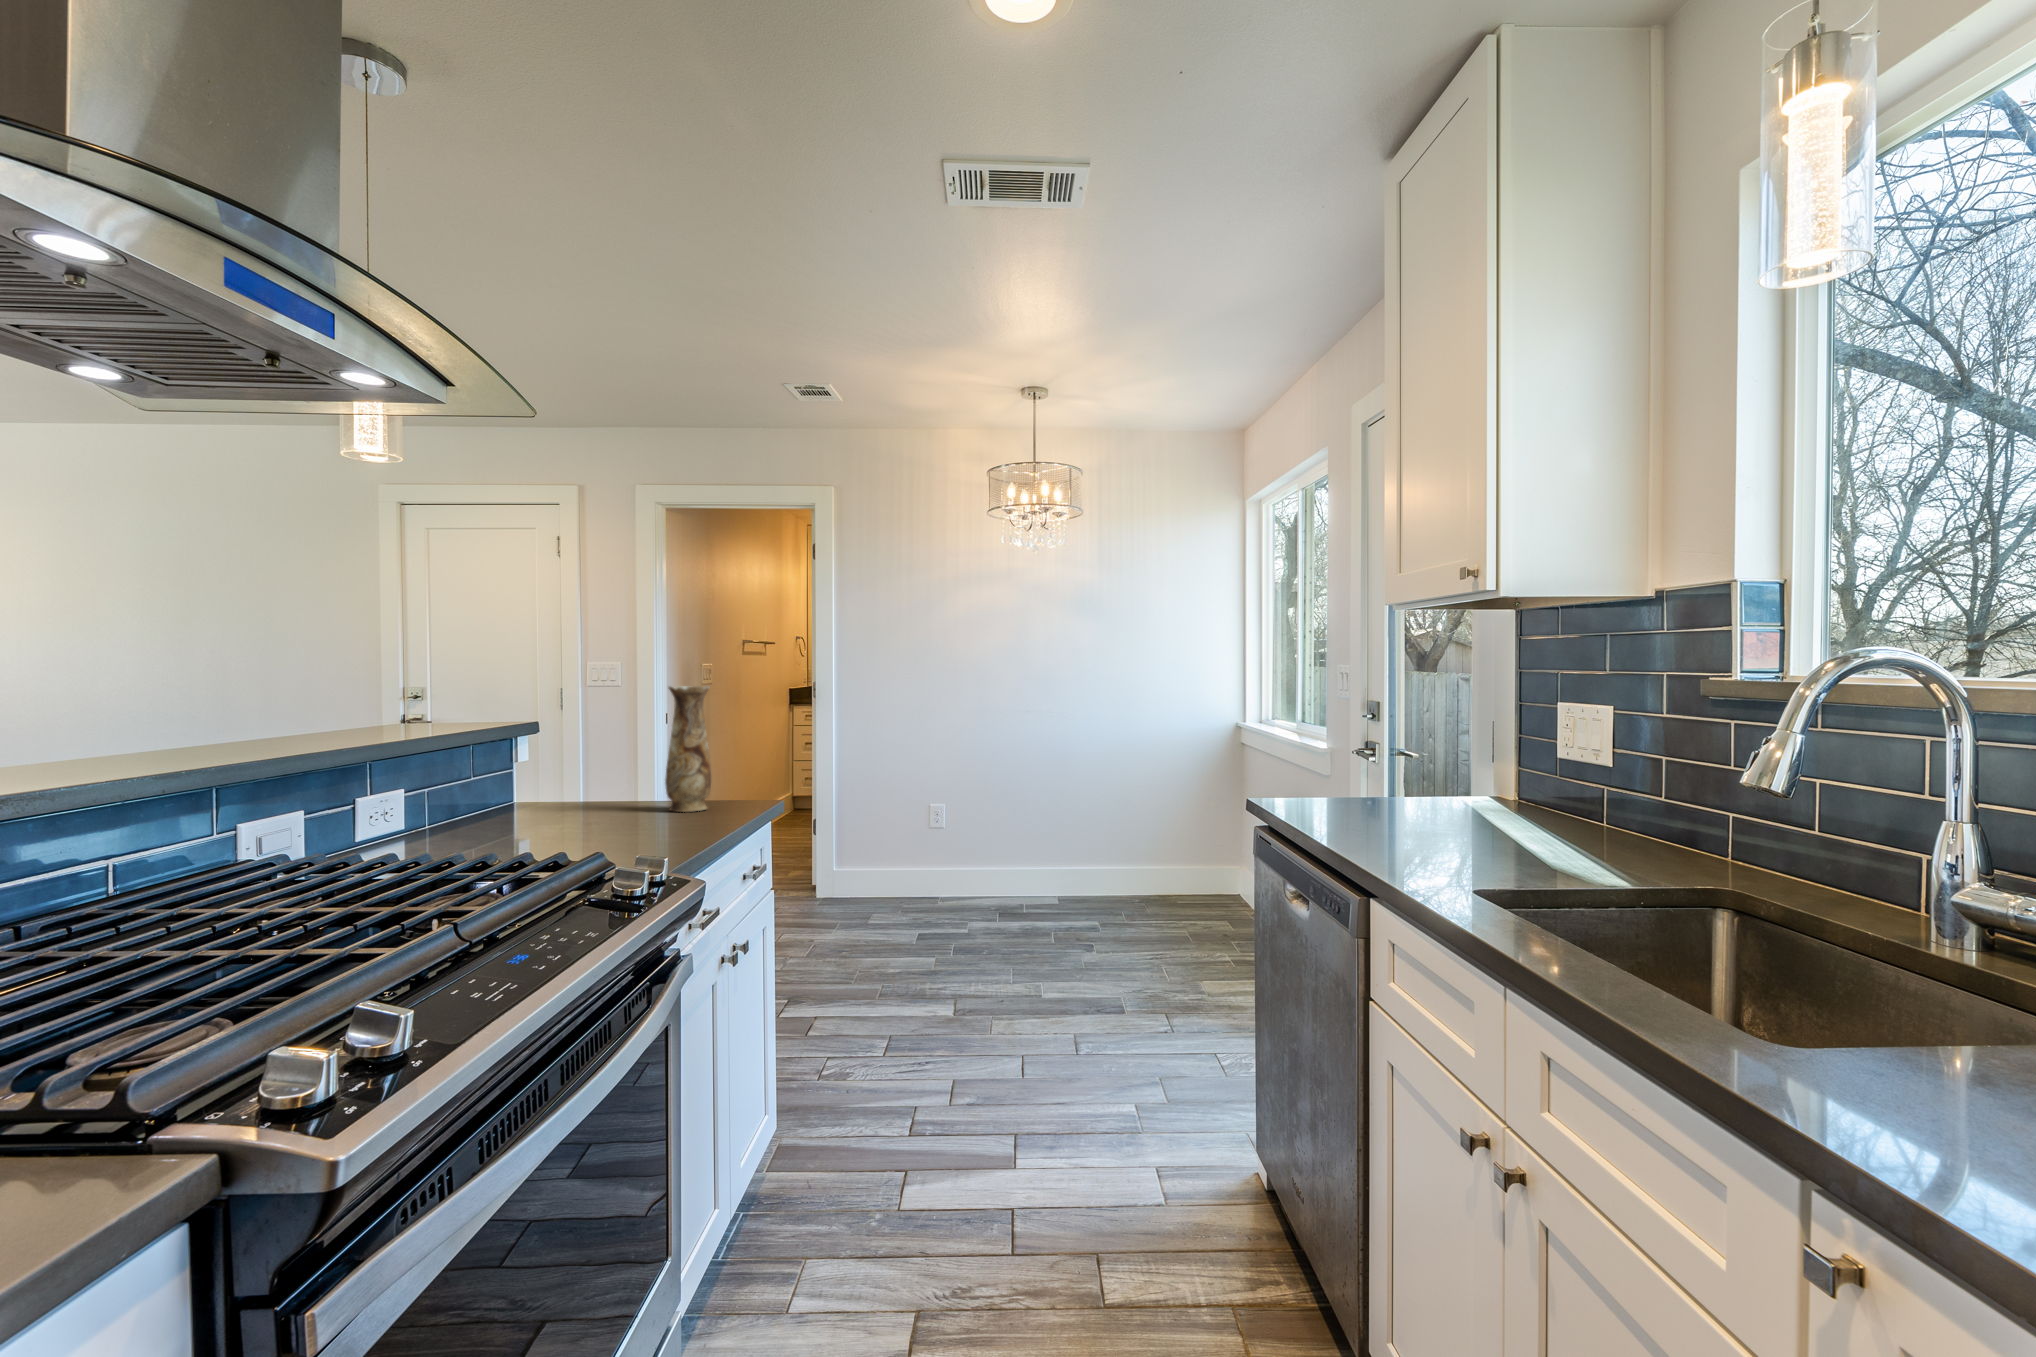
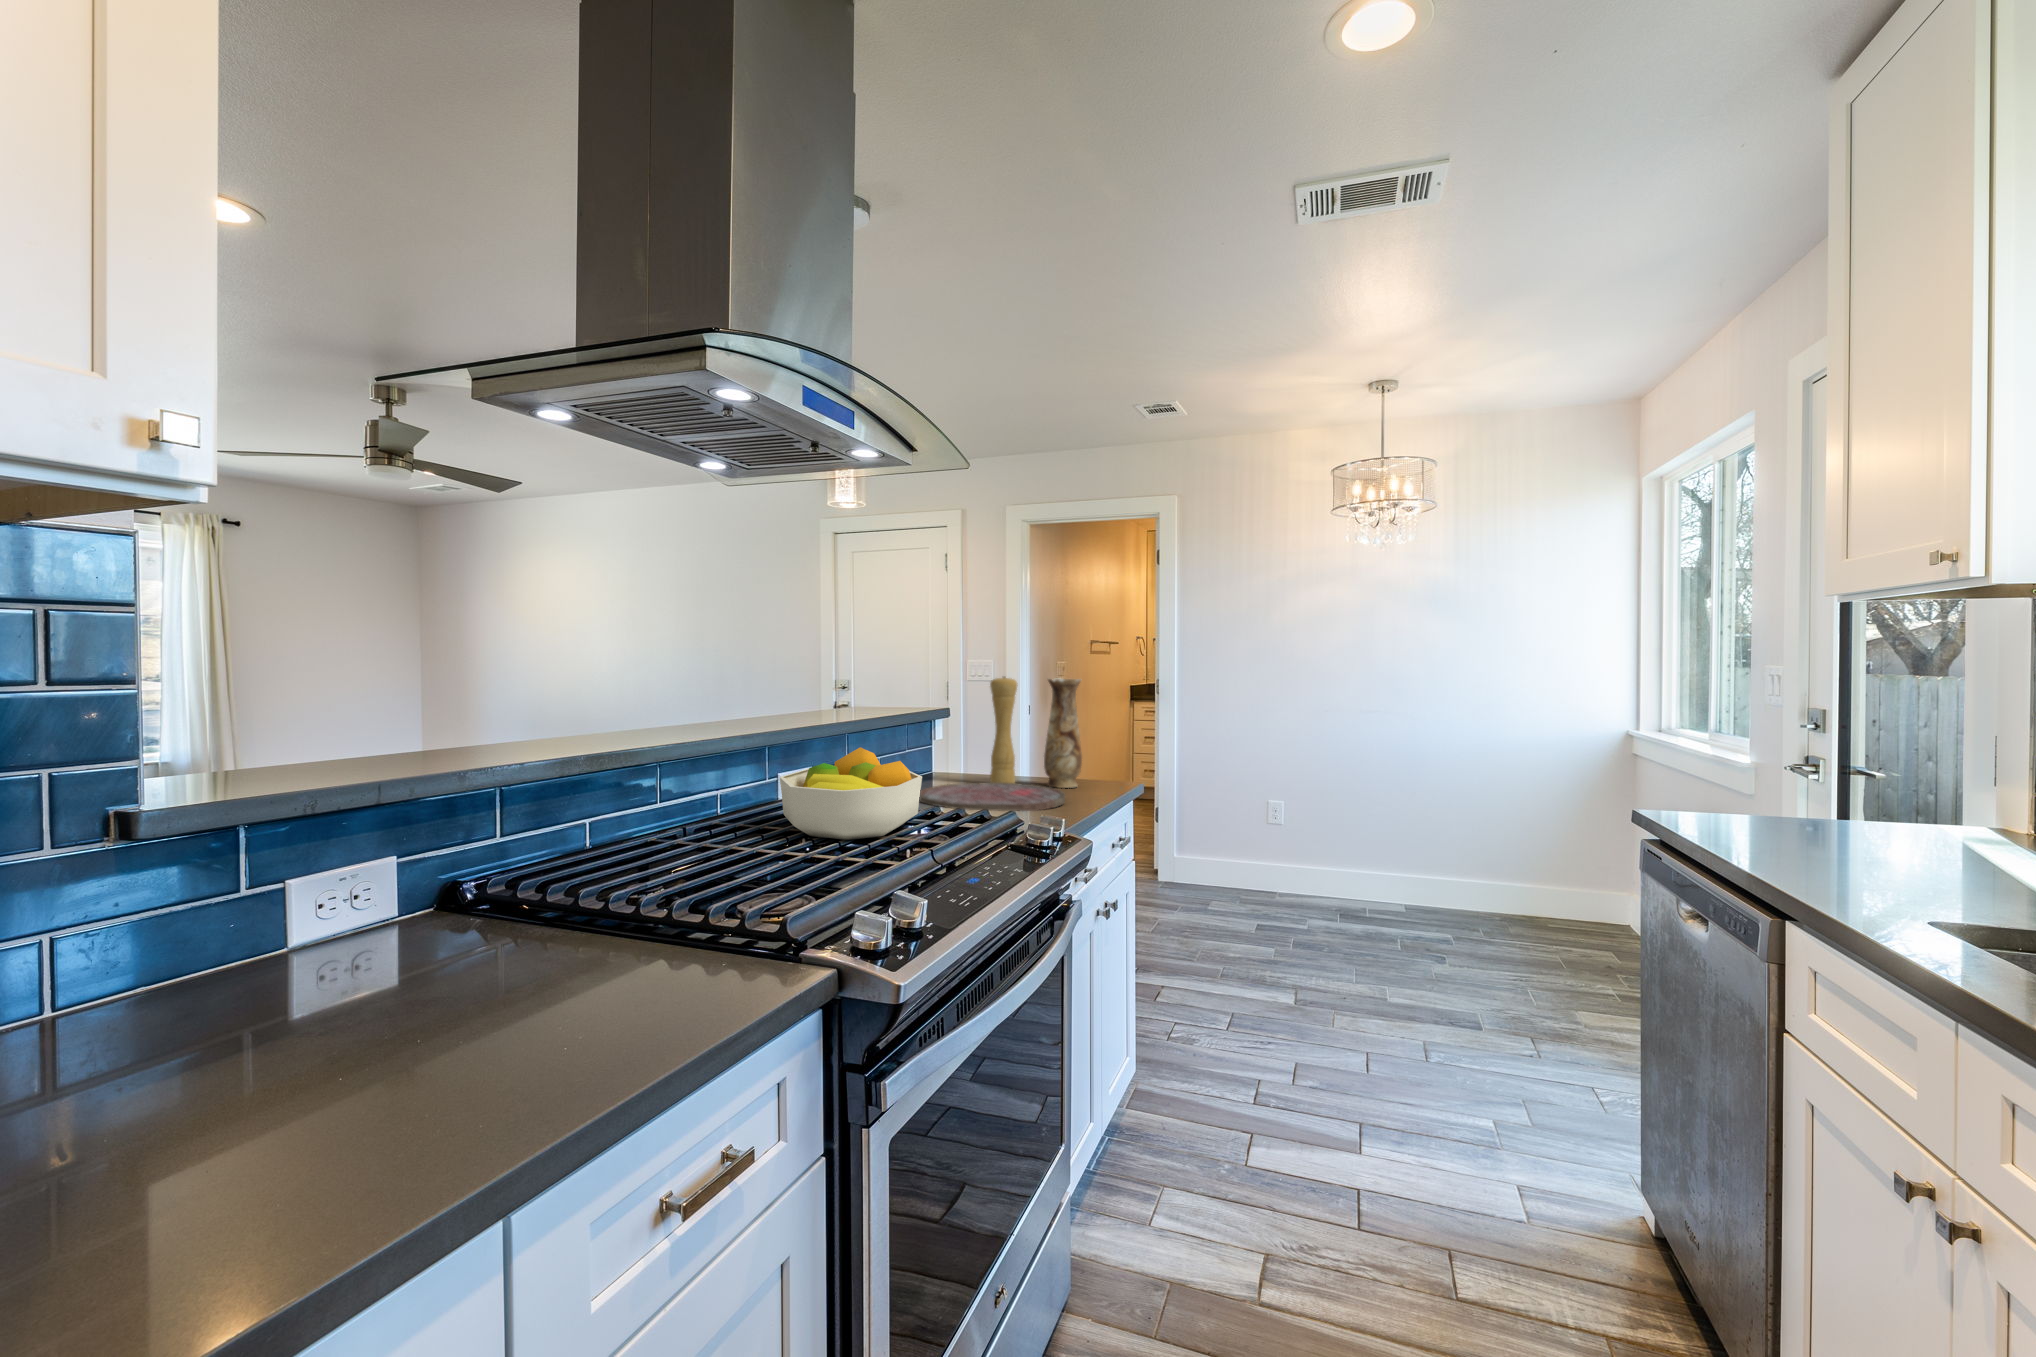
pepper mill: none [595,684,630,814] -> present [990,677,1018,783]
fruit bowl: none [234,784,468,916] -> present [780,747,922,840]
cutting board: none [485,811,684,854] -> present [920,782,1065,811]

